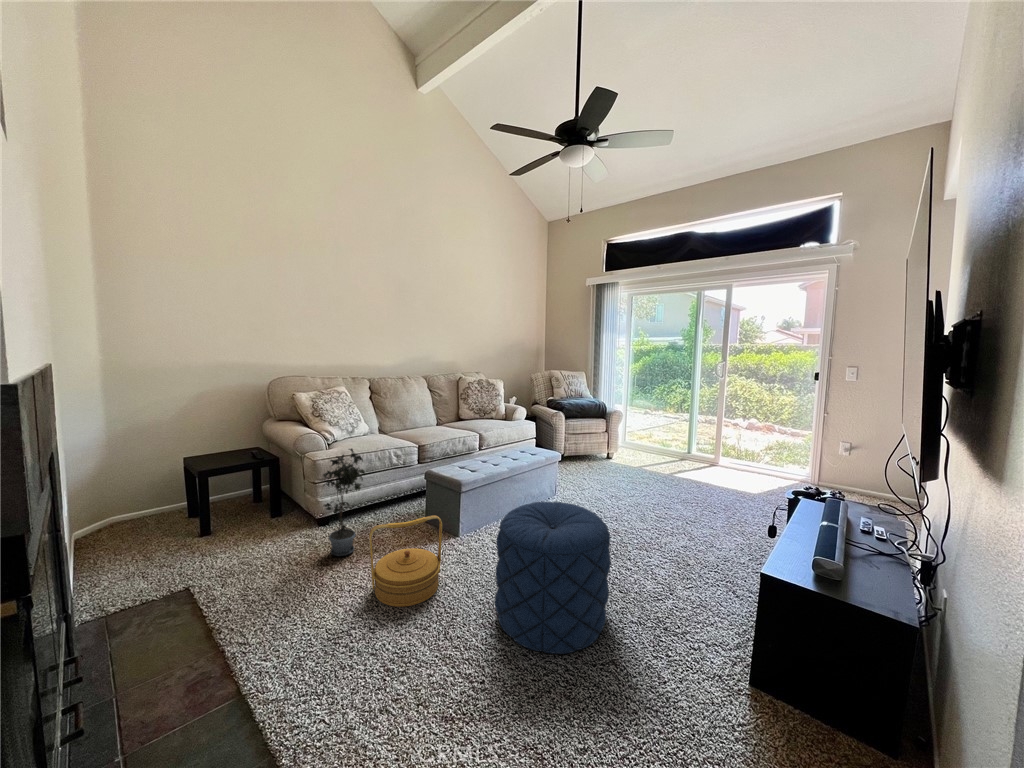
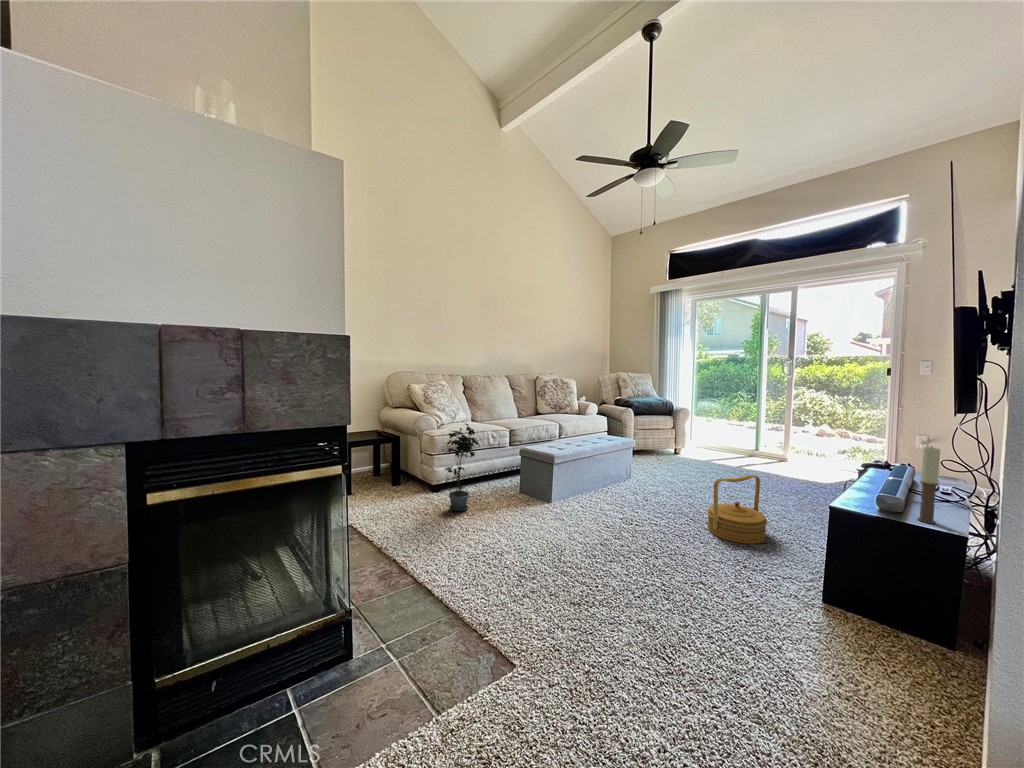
pouf: present [495,502,611,654] -> none [596,463,695,576]
candle: none [859,505,889,598] -> present [918,447,940,523]
basket: present [369,515,442,607] -> present [707,475,767,544]

